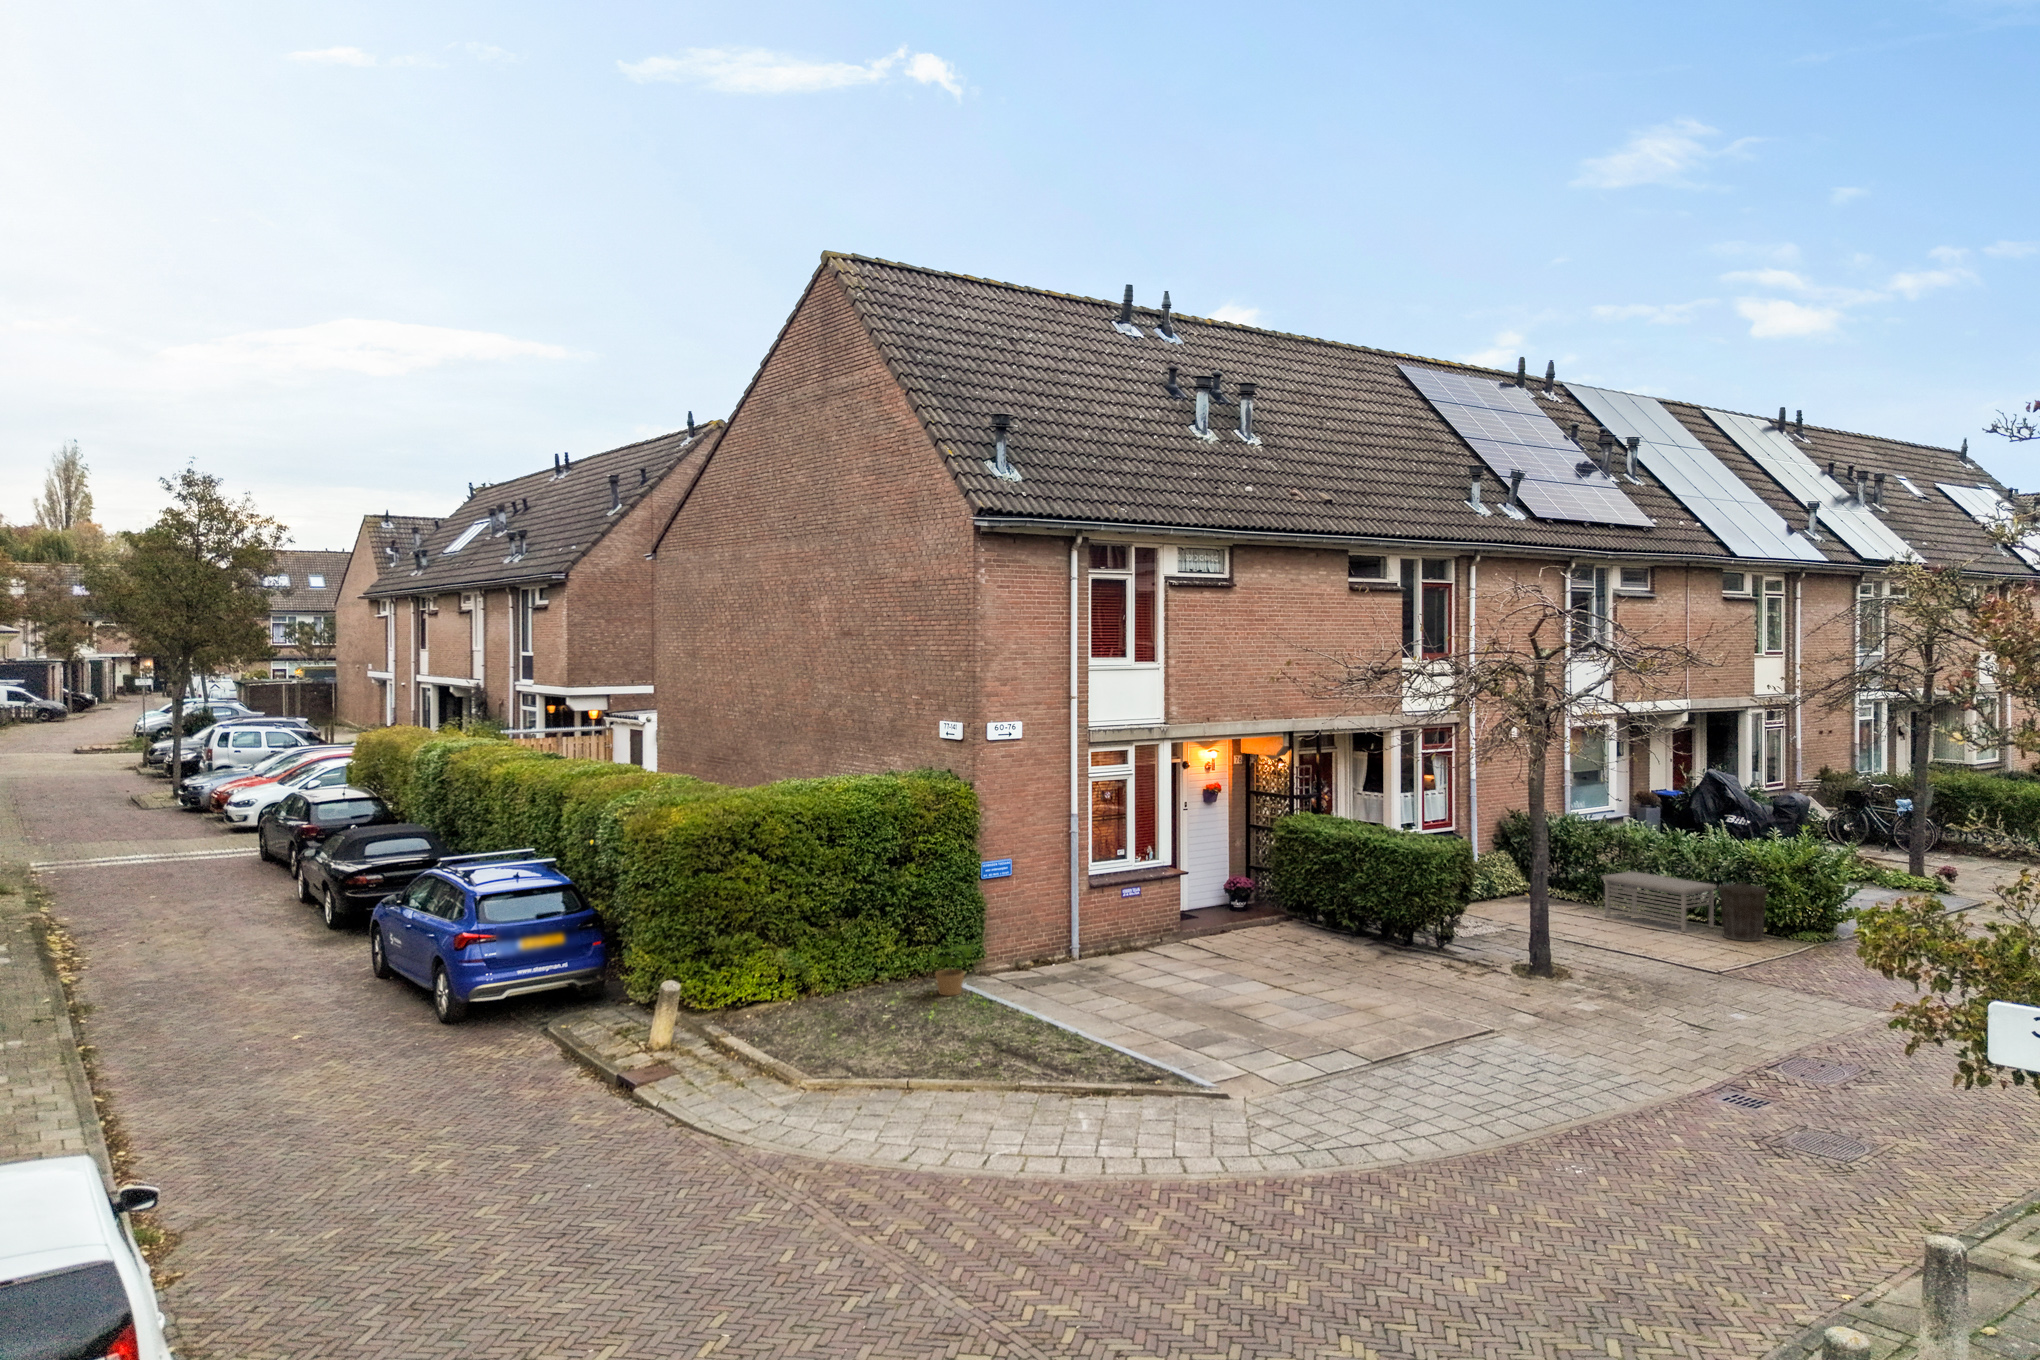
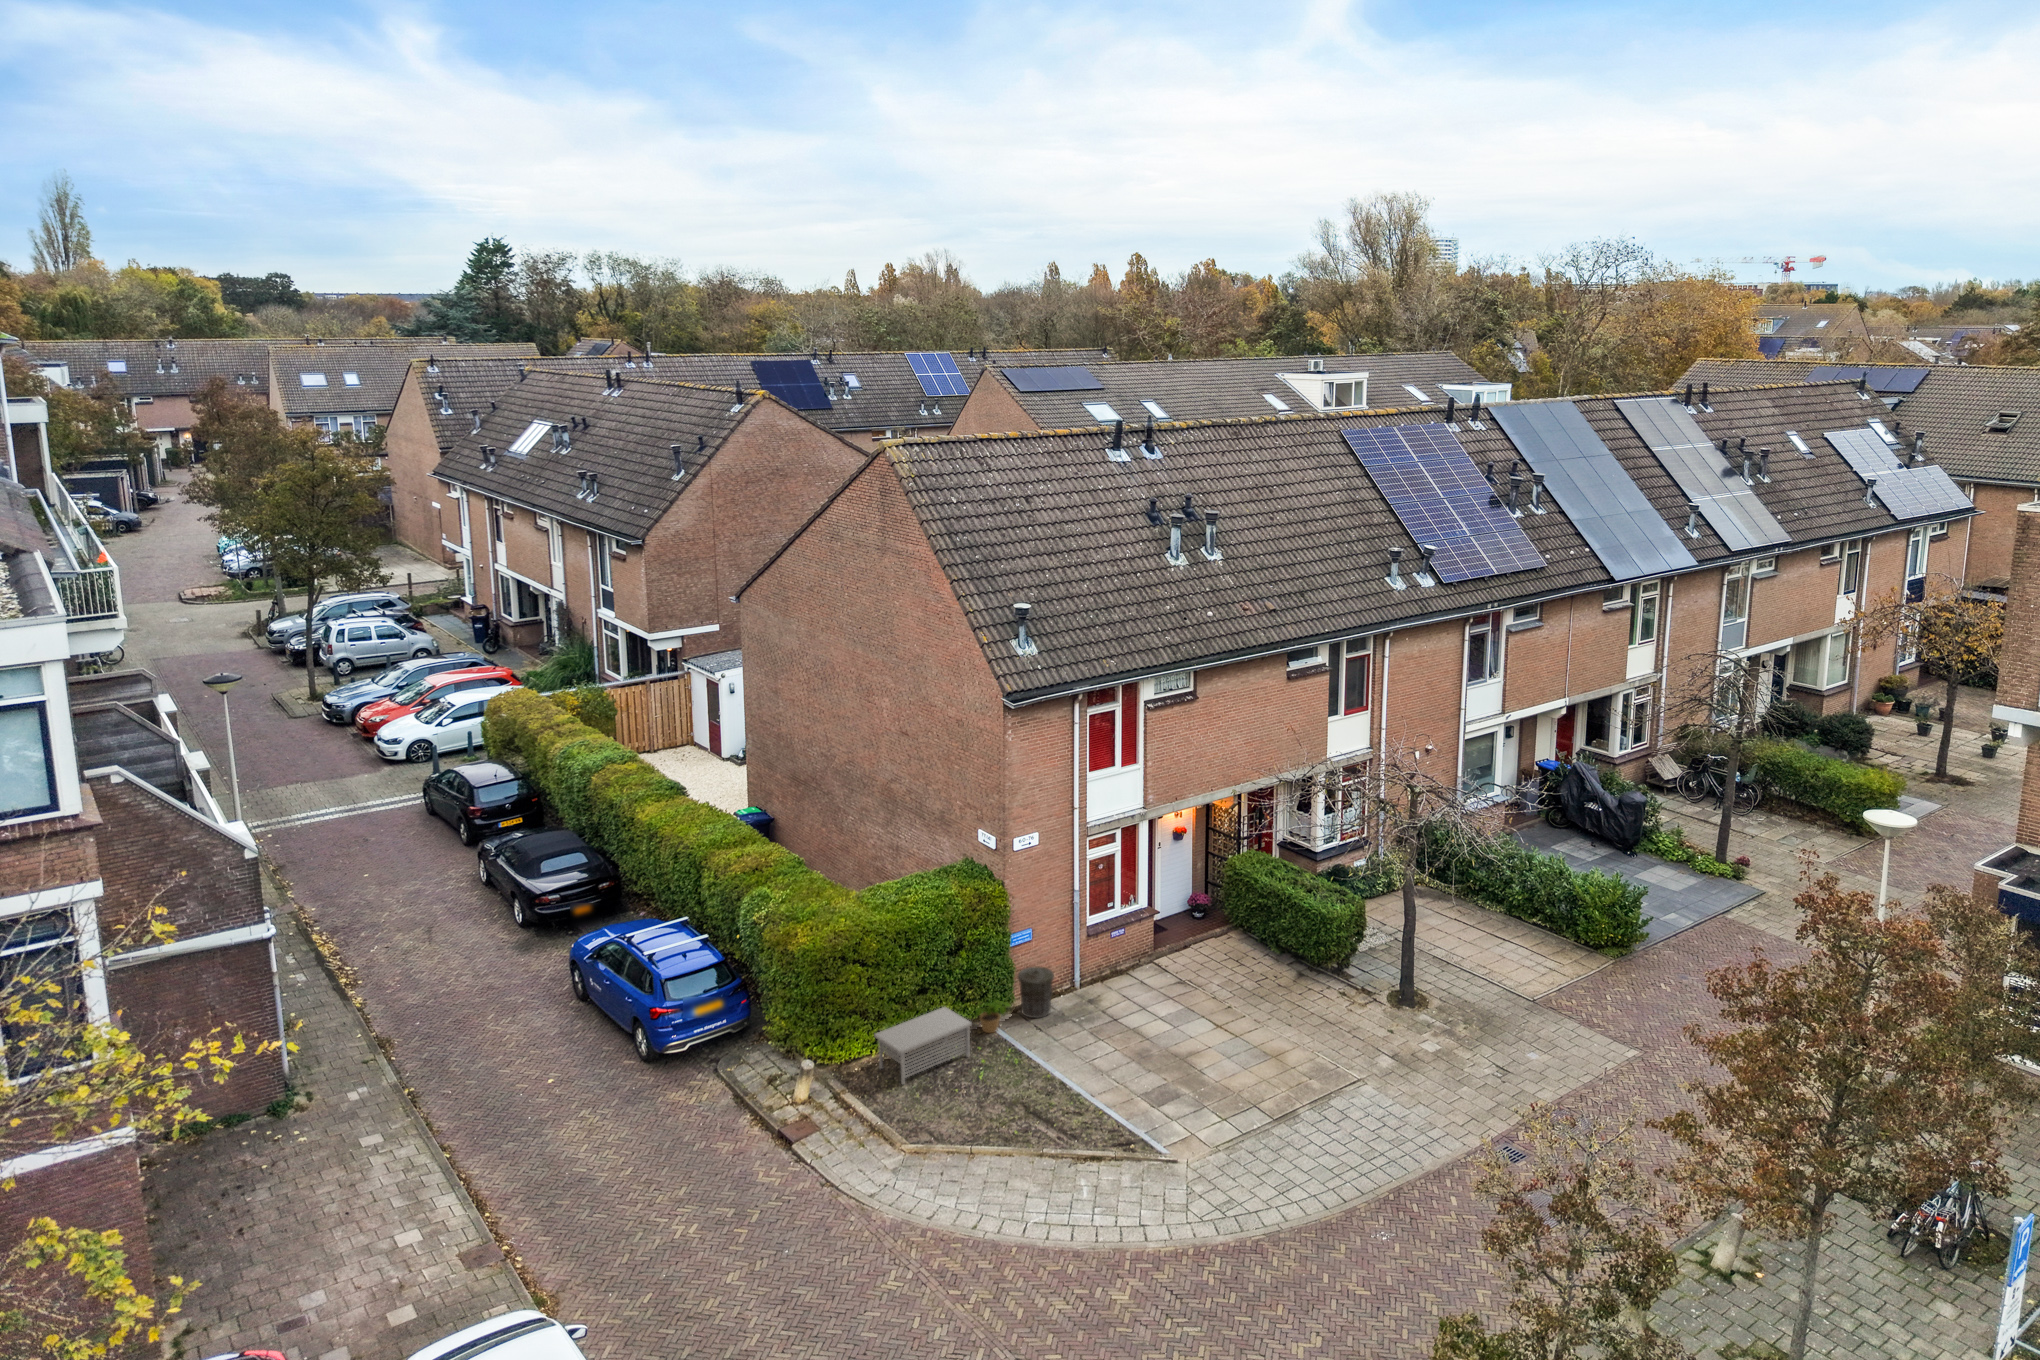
storage bench: present [1601,872,1716,932] -> present [874,1007,972,1084]
trash can: present [1718,883,1768,941] -> present [1018,967,1054,1018]

